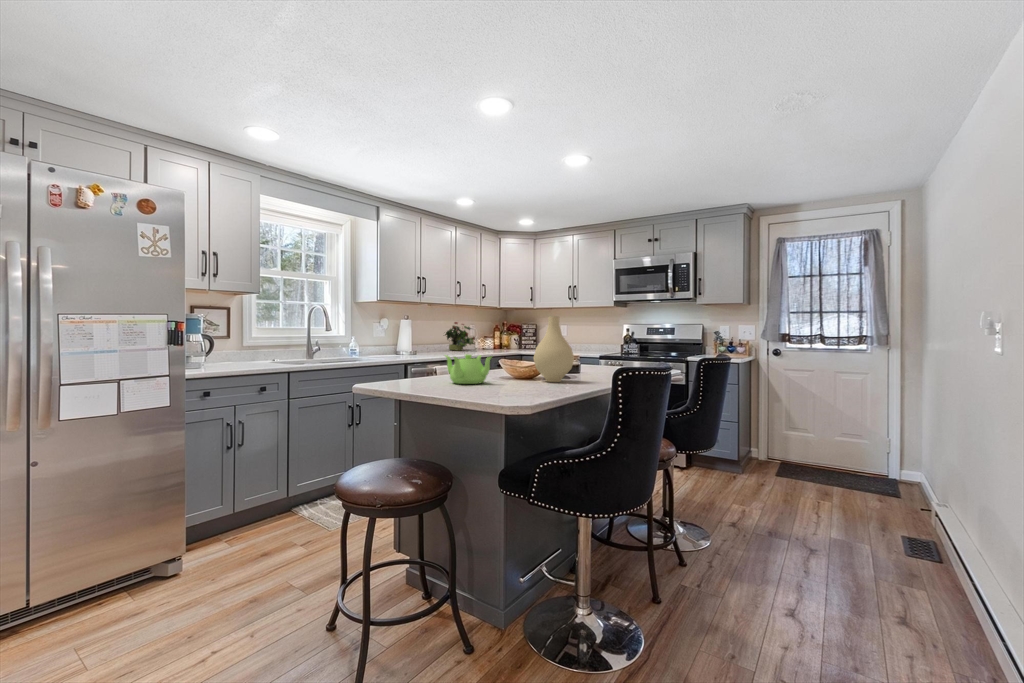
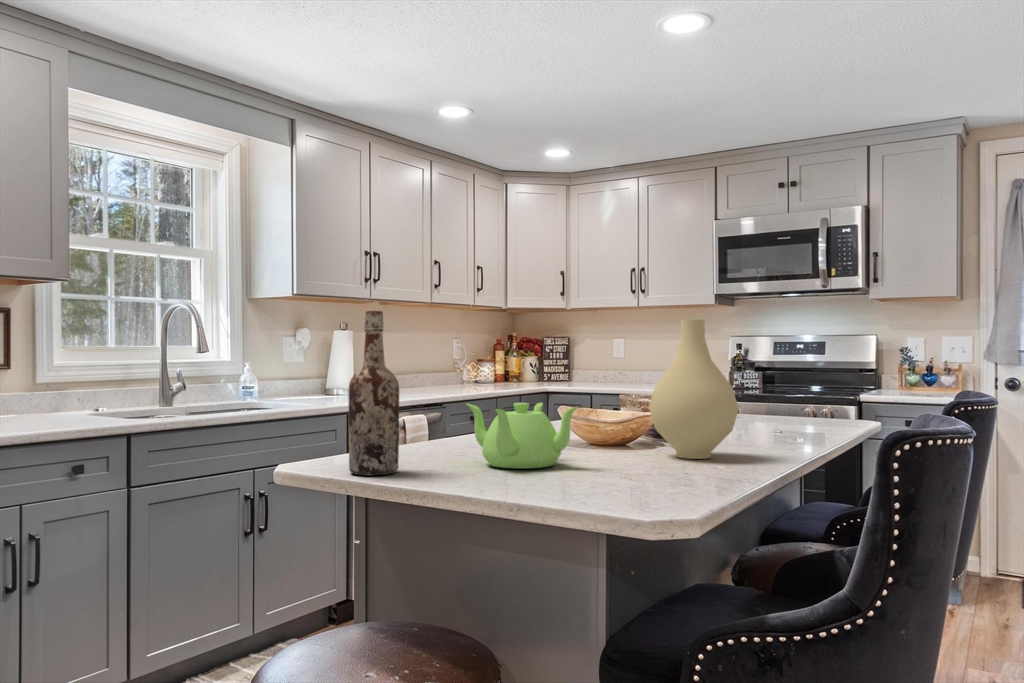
wine bottle: none [387,312,410,385] -> present [349,311,399,475]
potted plant: present [445,322,475,351] -> none [405,333,465,385]

